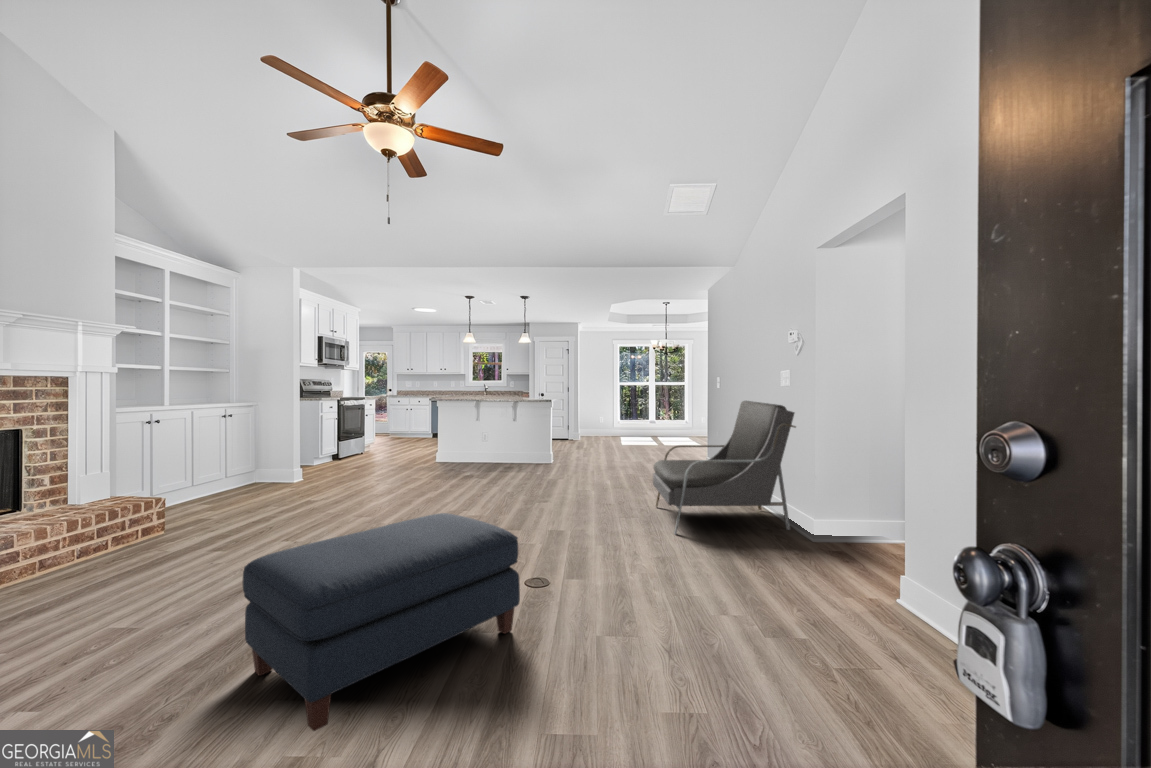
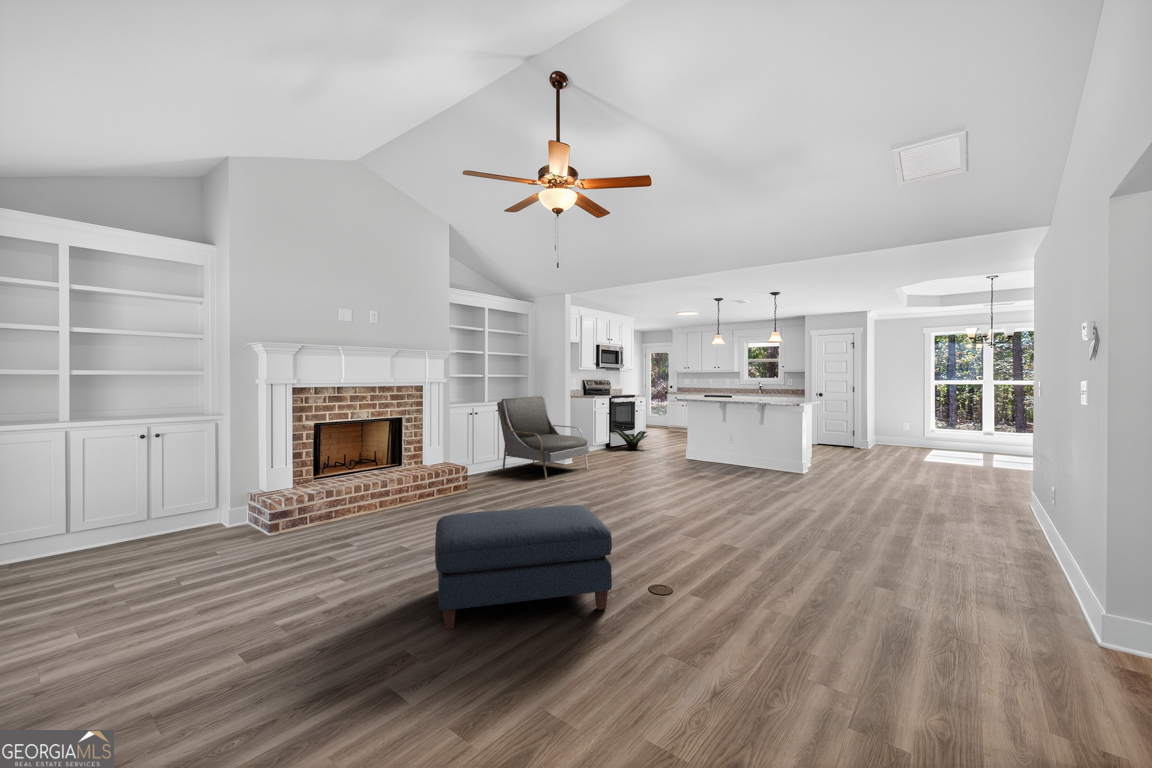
armchair: present [653,401,796,535] -> present [496,396,588,479]
potted plant: none [337,437,392,461] -> present [611,428,648,450]

